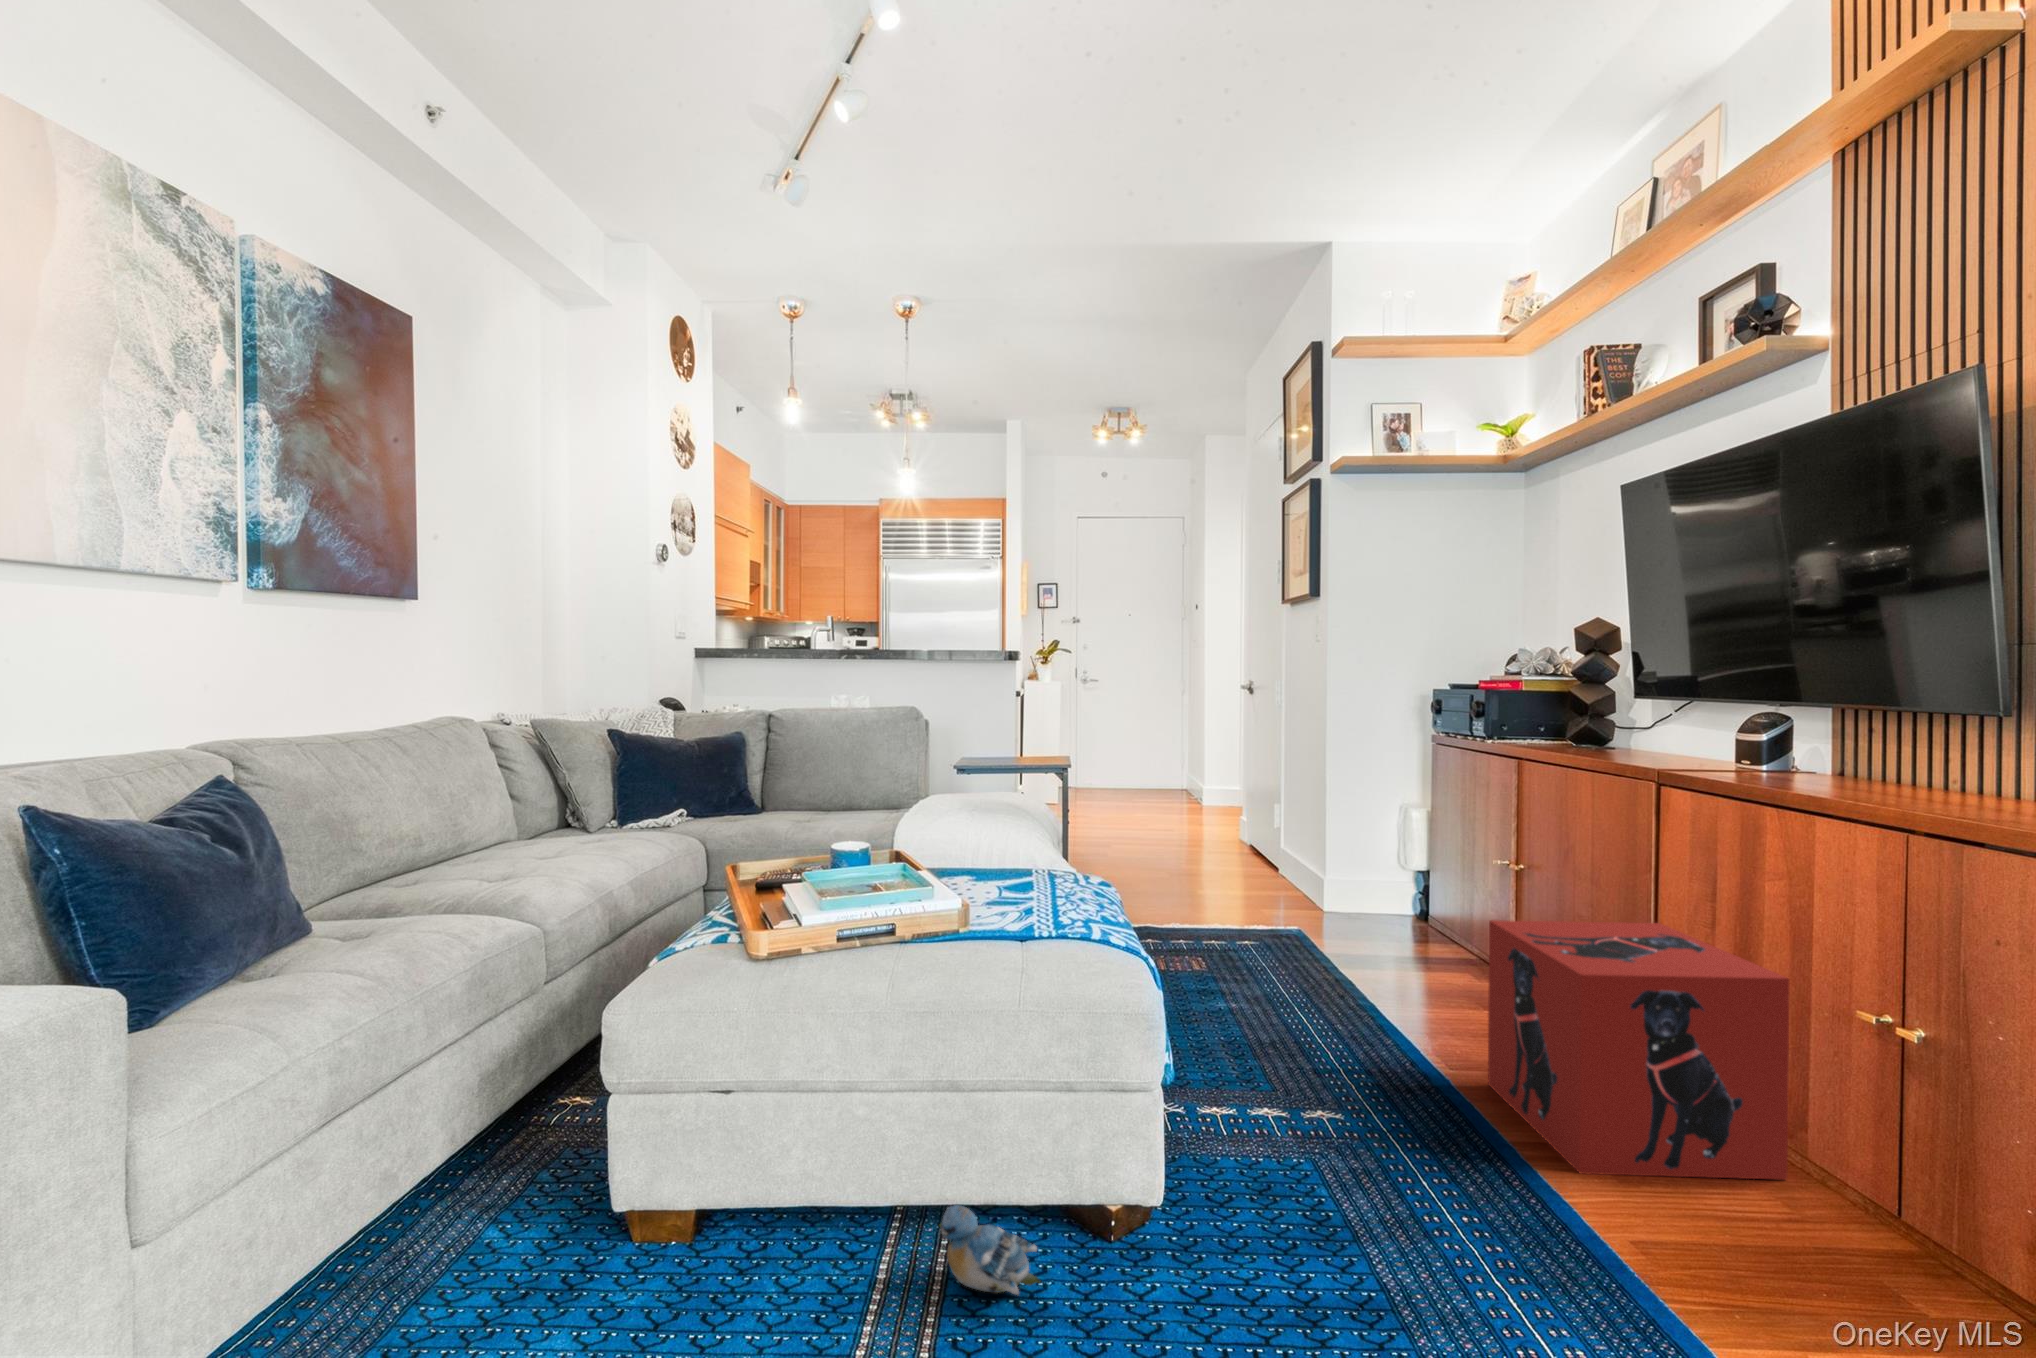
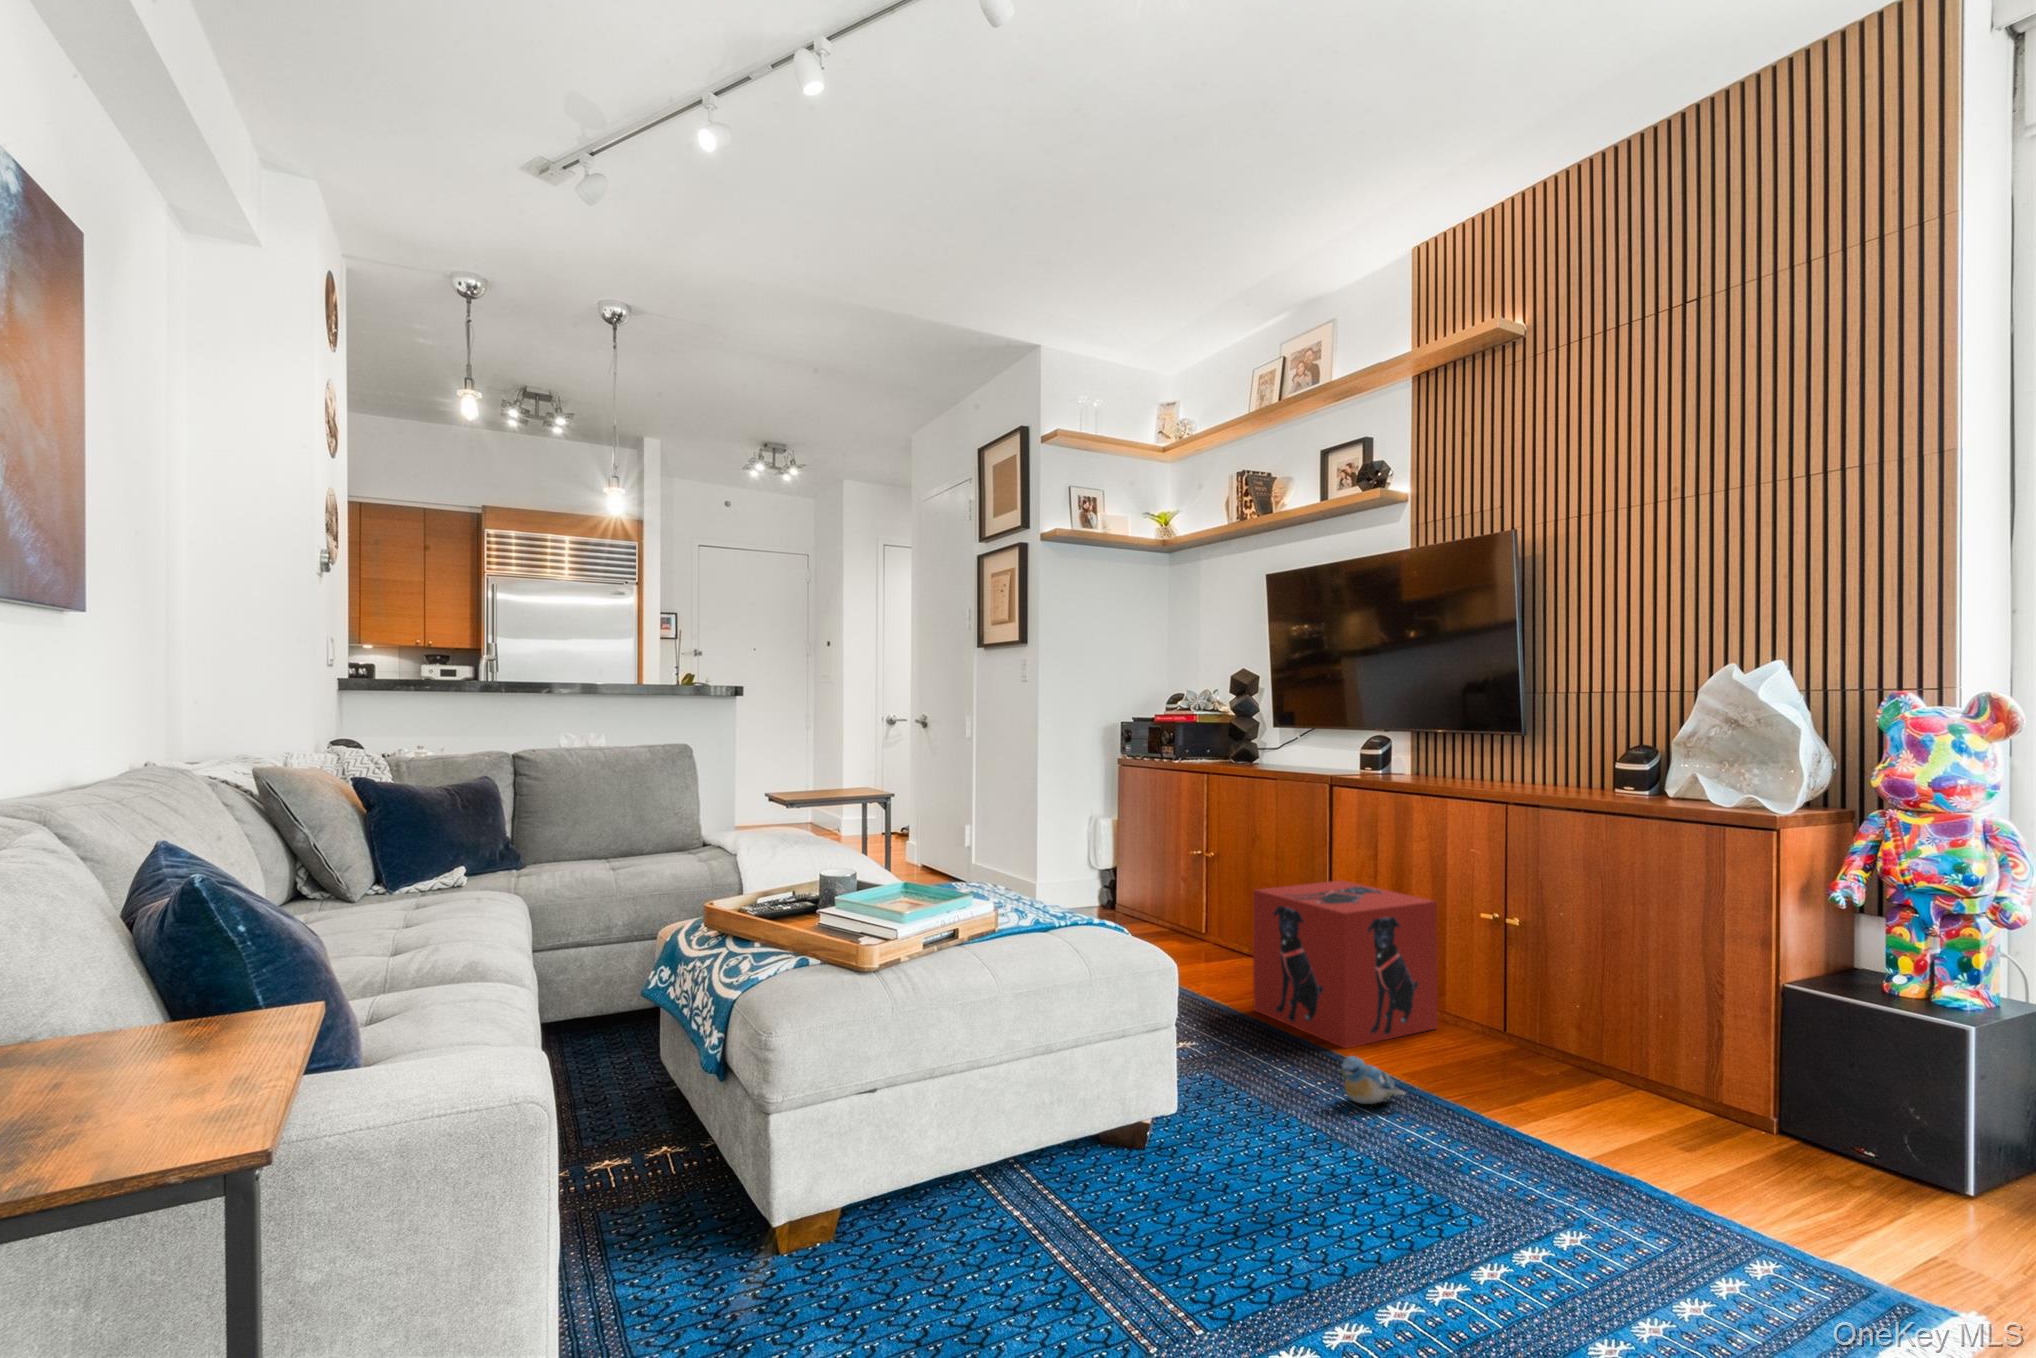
plush toy: present [939,1205,1041,1295] -> present [1341,1056,1406,1104]

